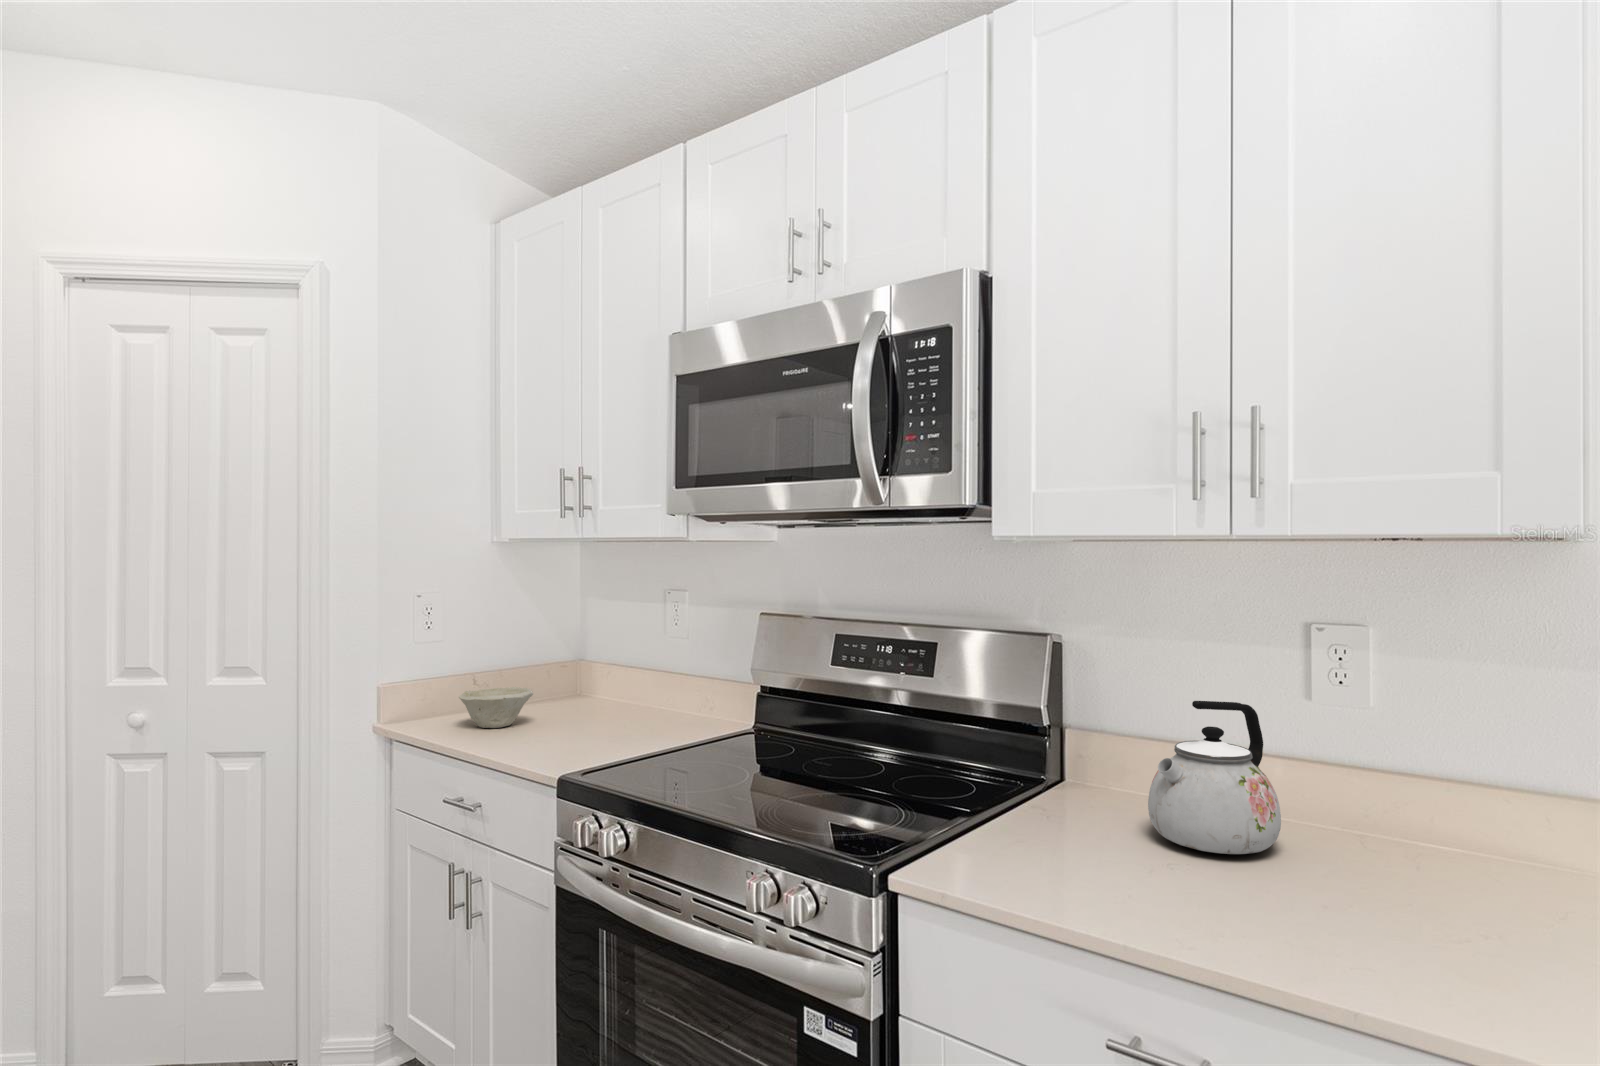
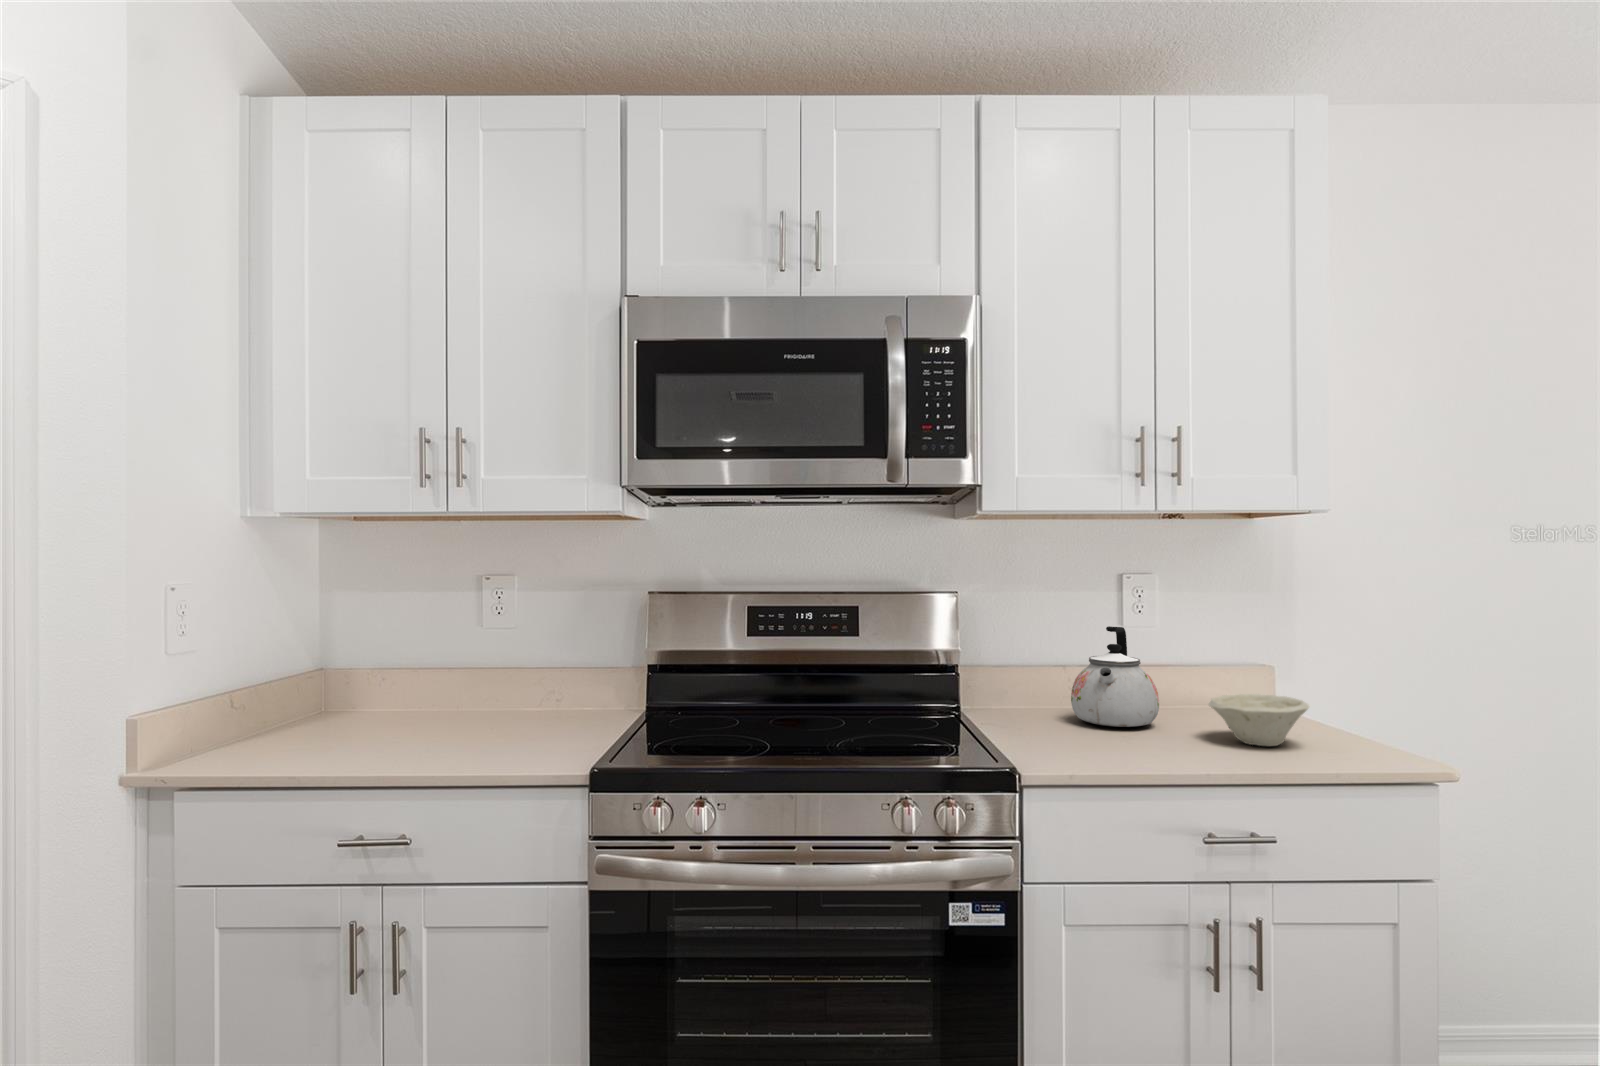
bowl: present [459,687,533,728] -> present [1209,694,1309,746]

